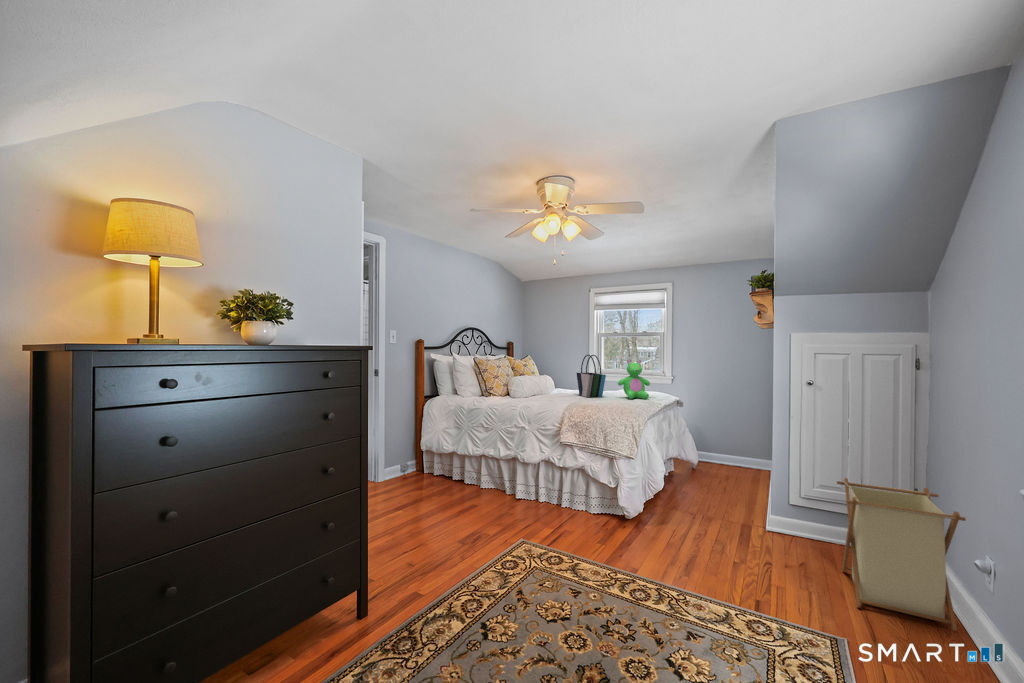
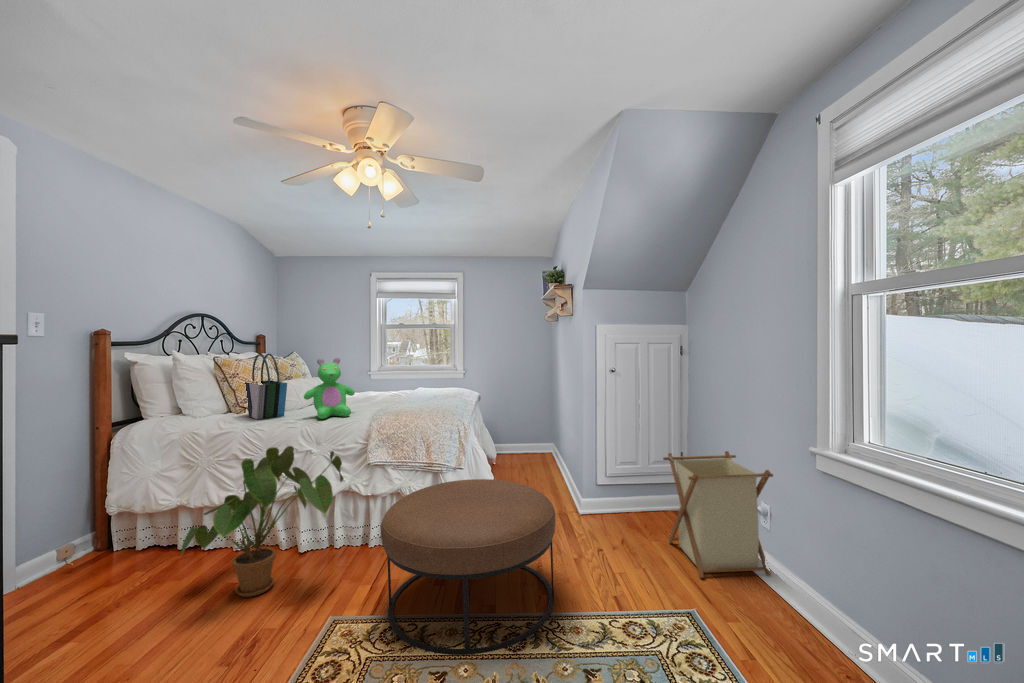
tote bag: present [577,355,606,397] -> present [245,354,287,419]
teddy bear: present [618,359,650,399] -> present [304,358,355,419]
house plant: none [444,421,544,516] -> present [182,446,344,597]
ottoman: none [554,465,695,594] -> present [381,479,556,655]

